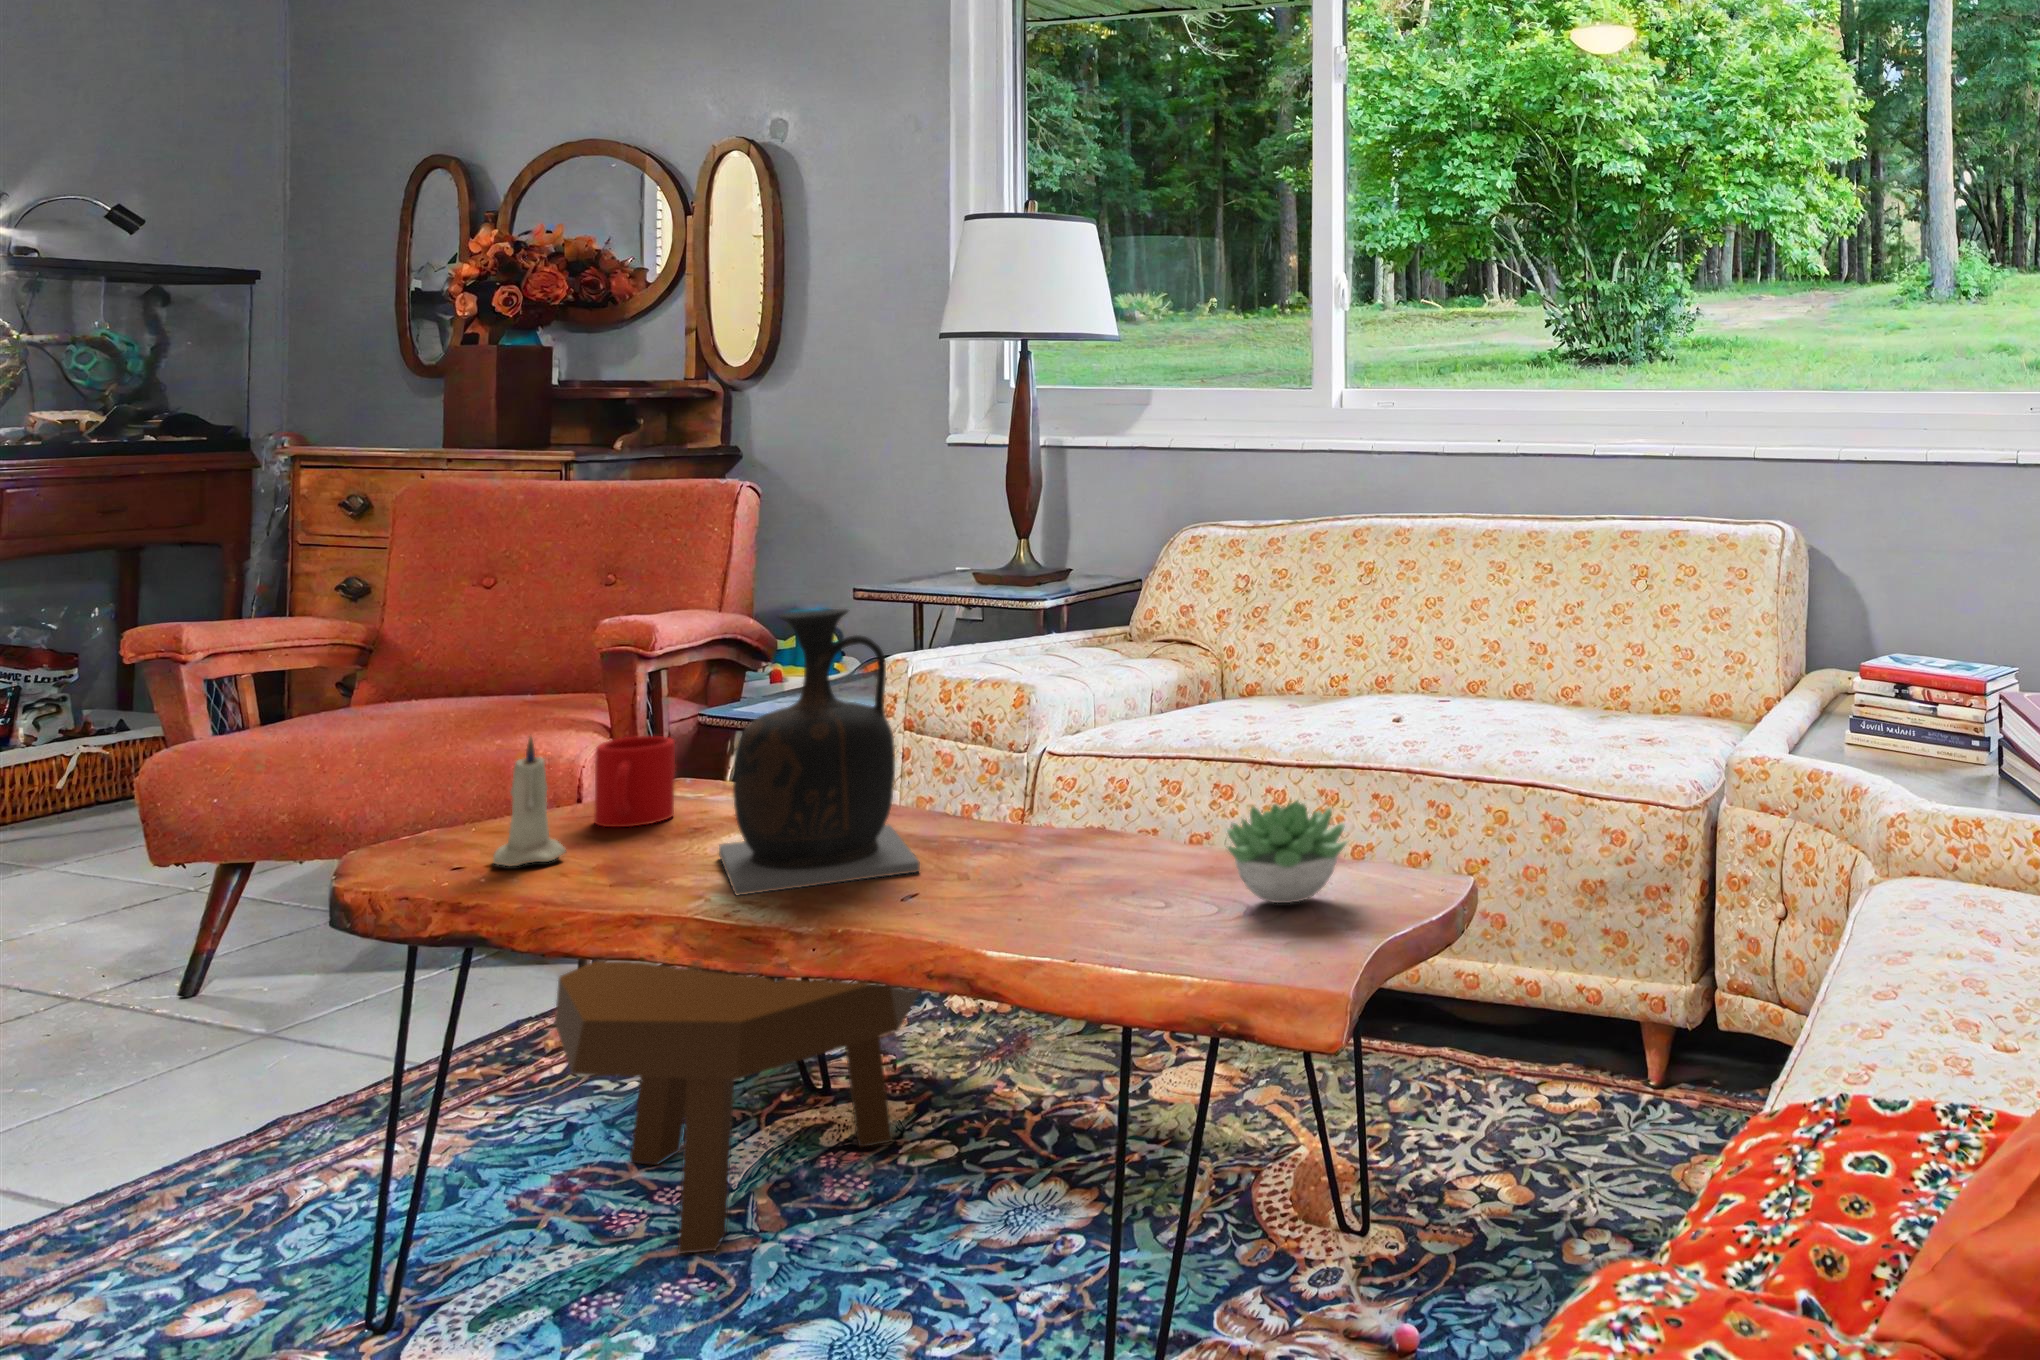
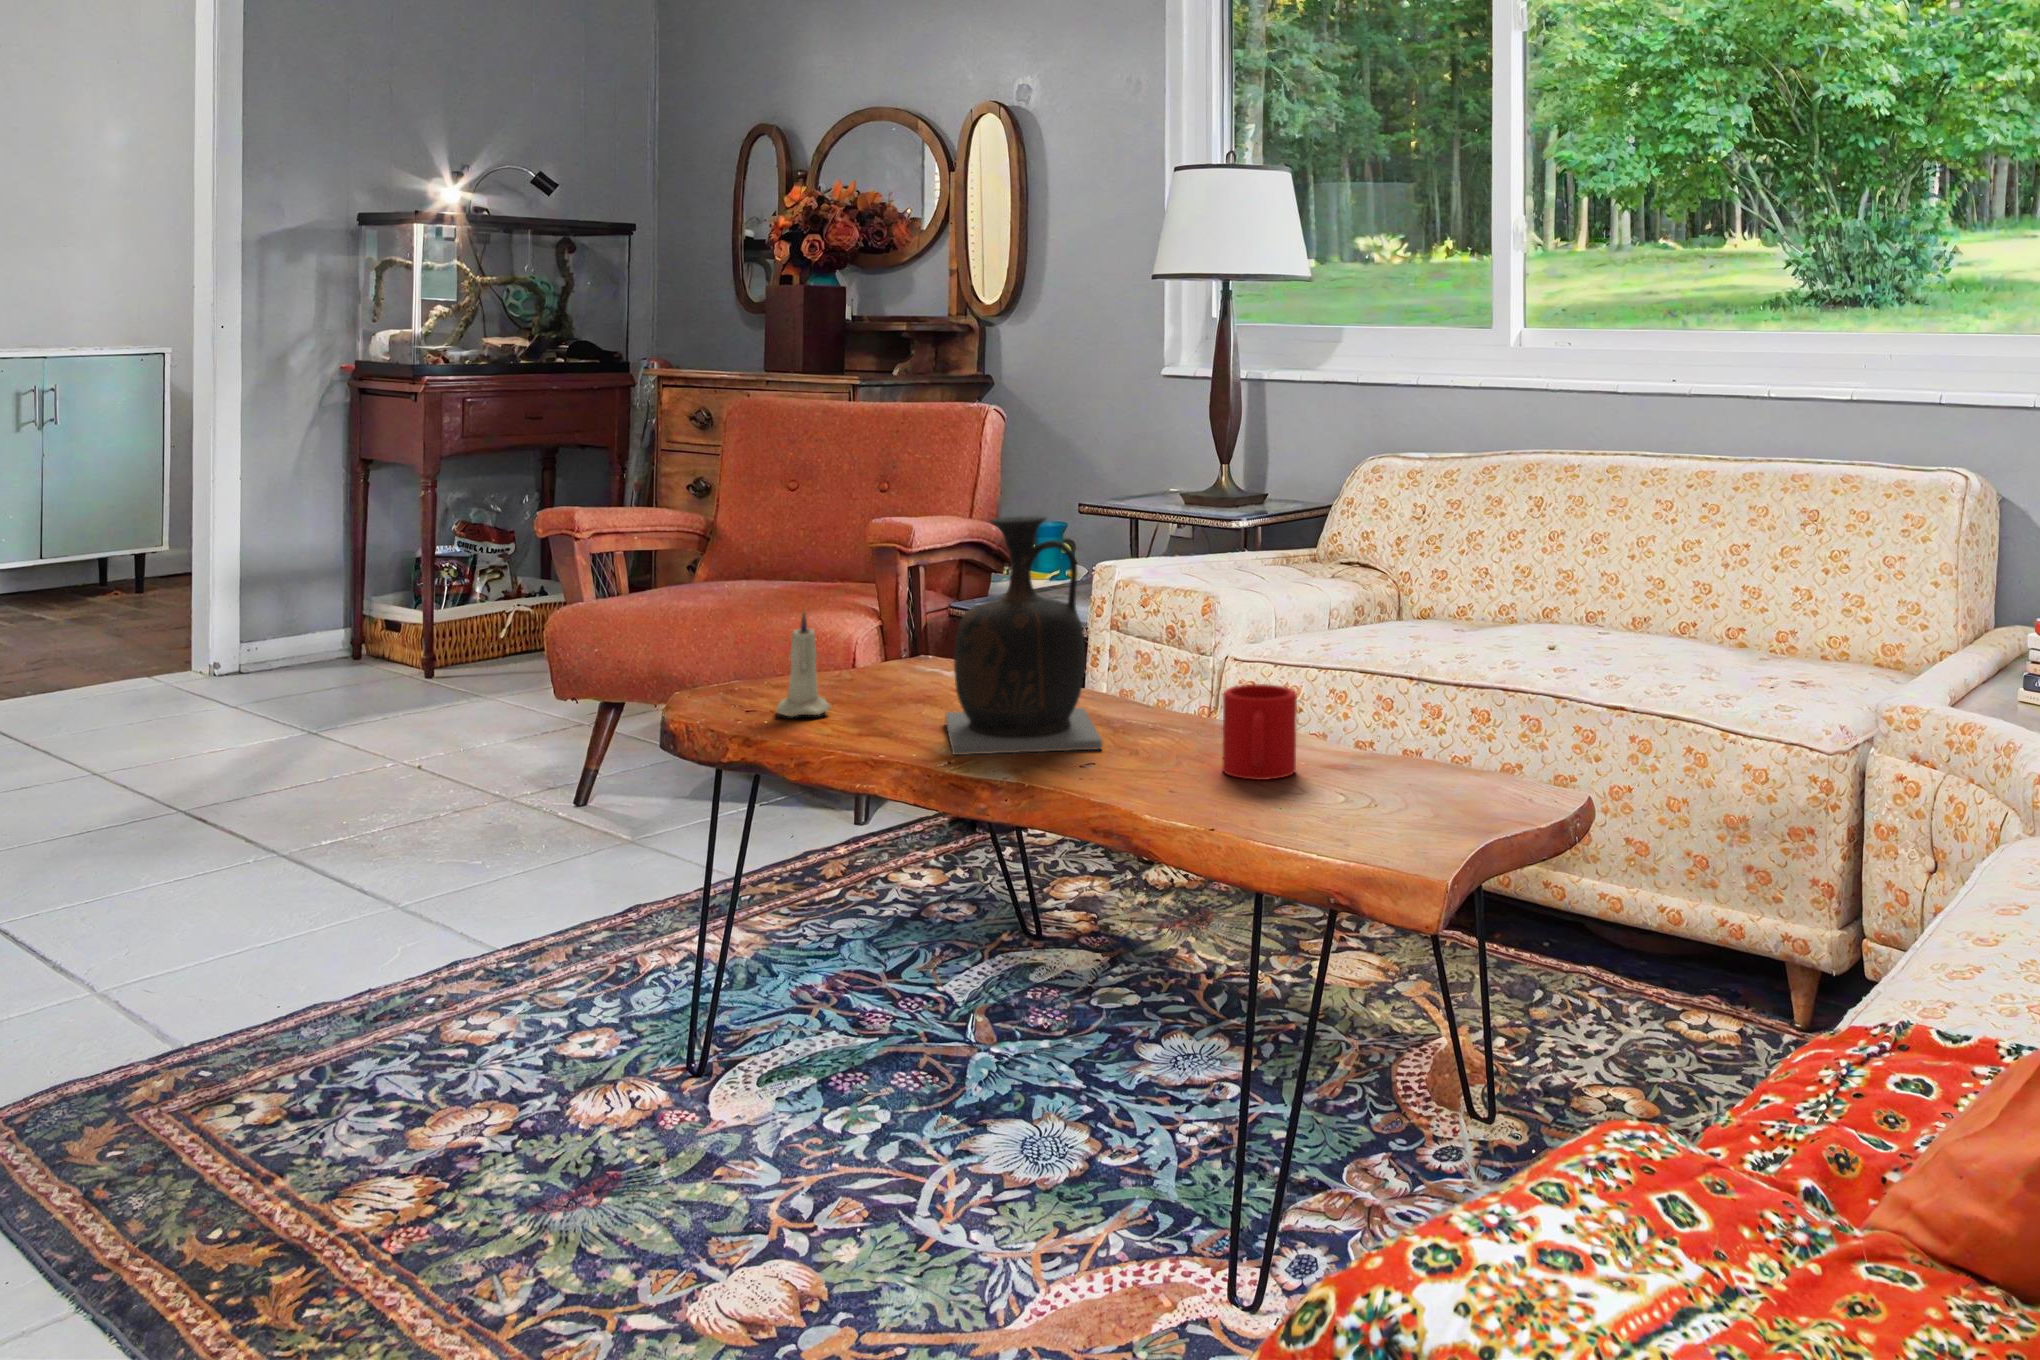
mug: present [594,736,675,827] -> present [1222,684,1297,780]
succulent plant: present [1227,801,1347,903] -> none [1355,712,1469,804]
footstool: present [555,957,921,1254] -> none [826,779,1121,1052]

